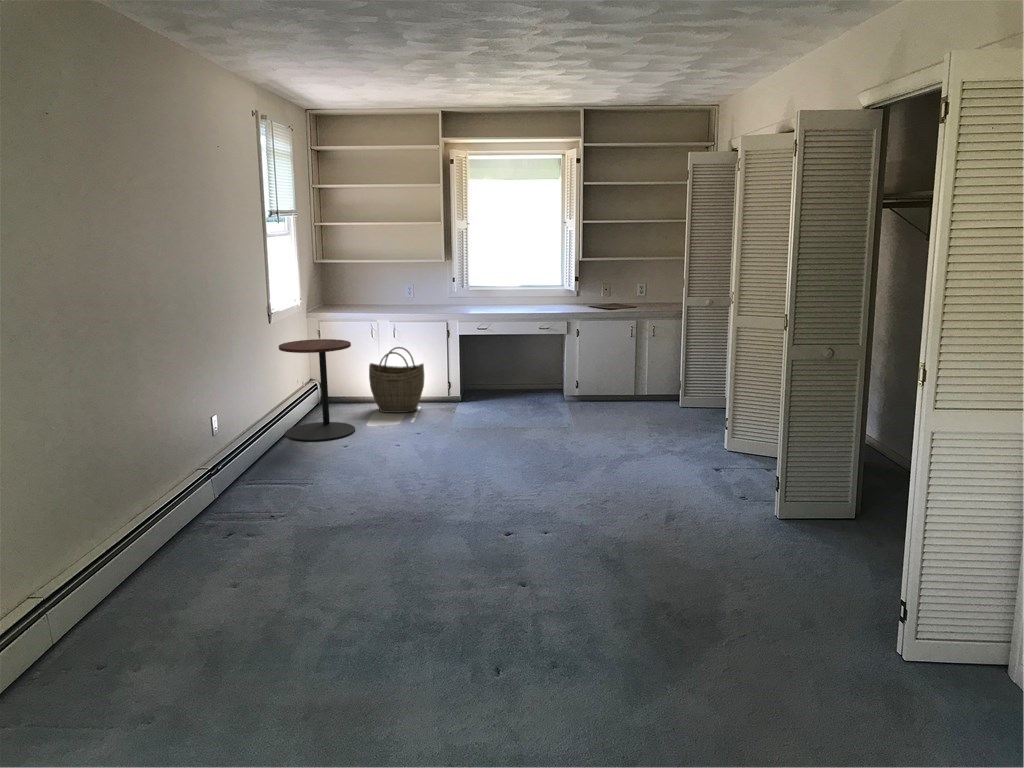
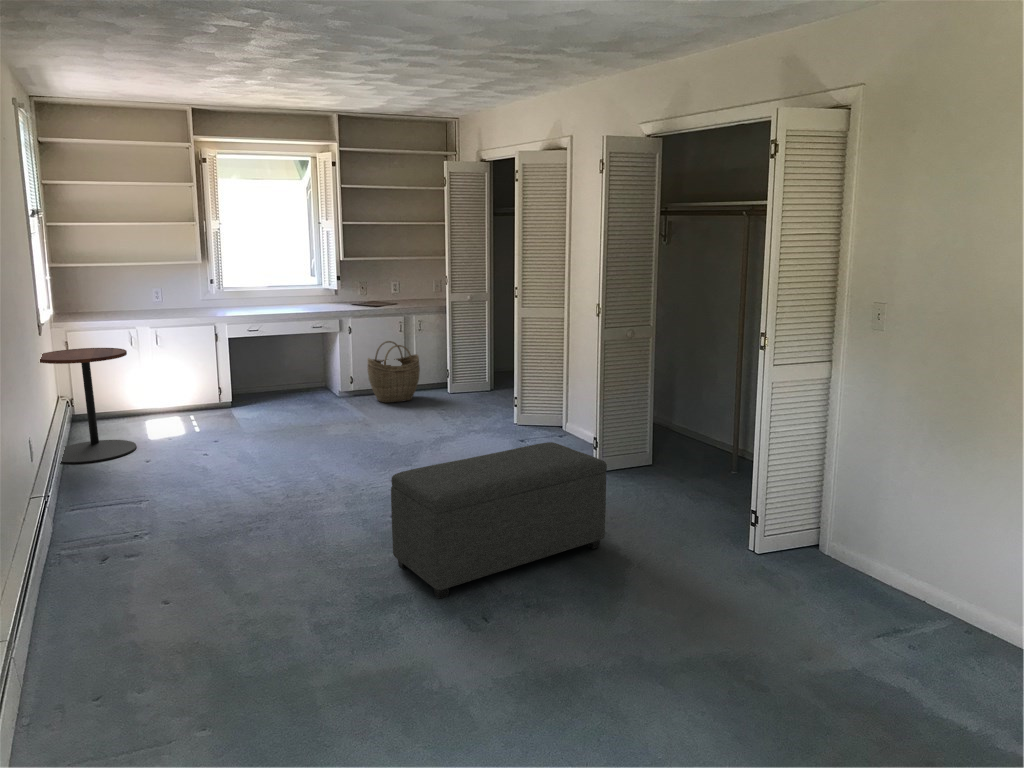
woven basket: present [369,347,424,413] -> present [368,341,420,403]
ottoman: none [474,478,713,625] -> present [391,442,607,599]

